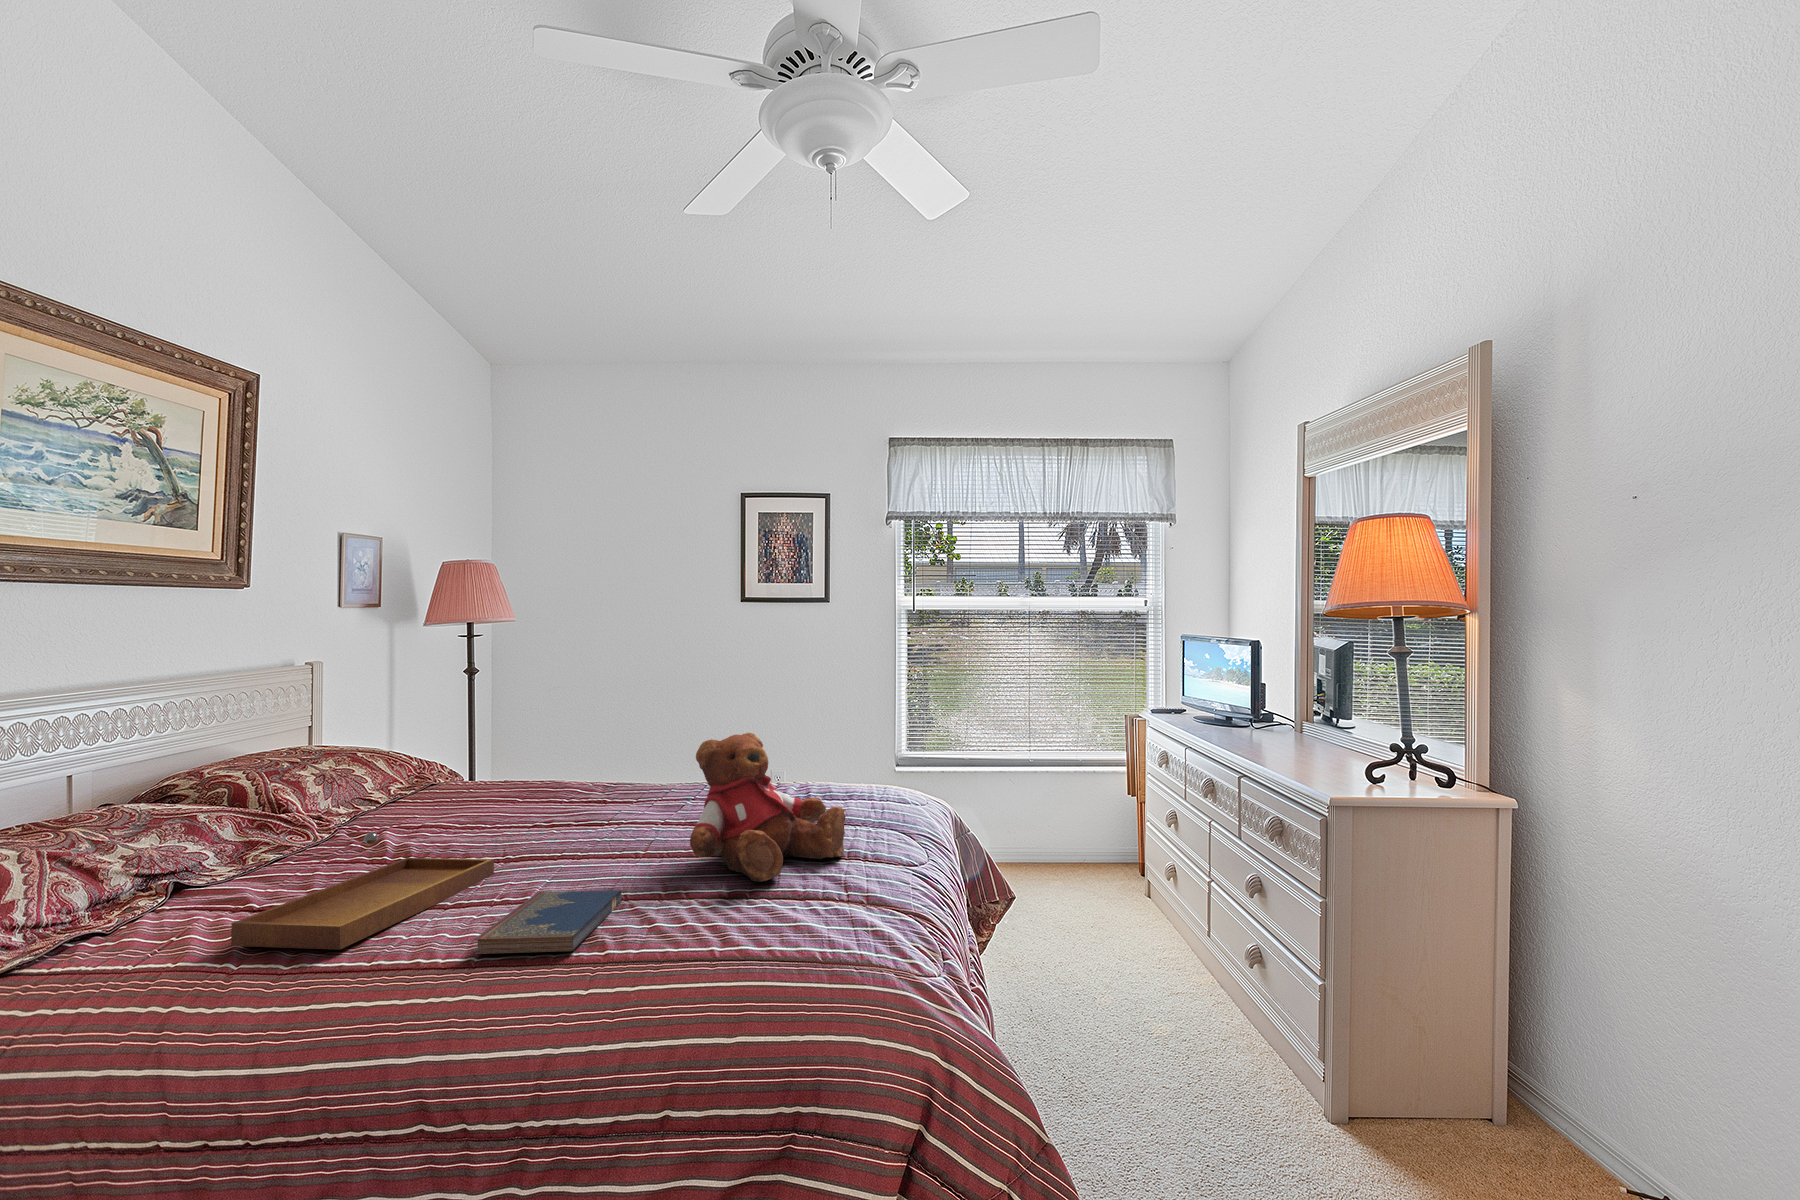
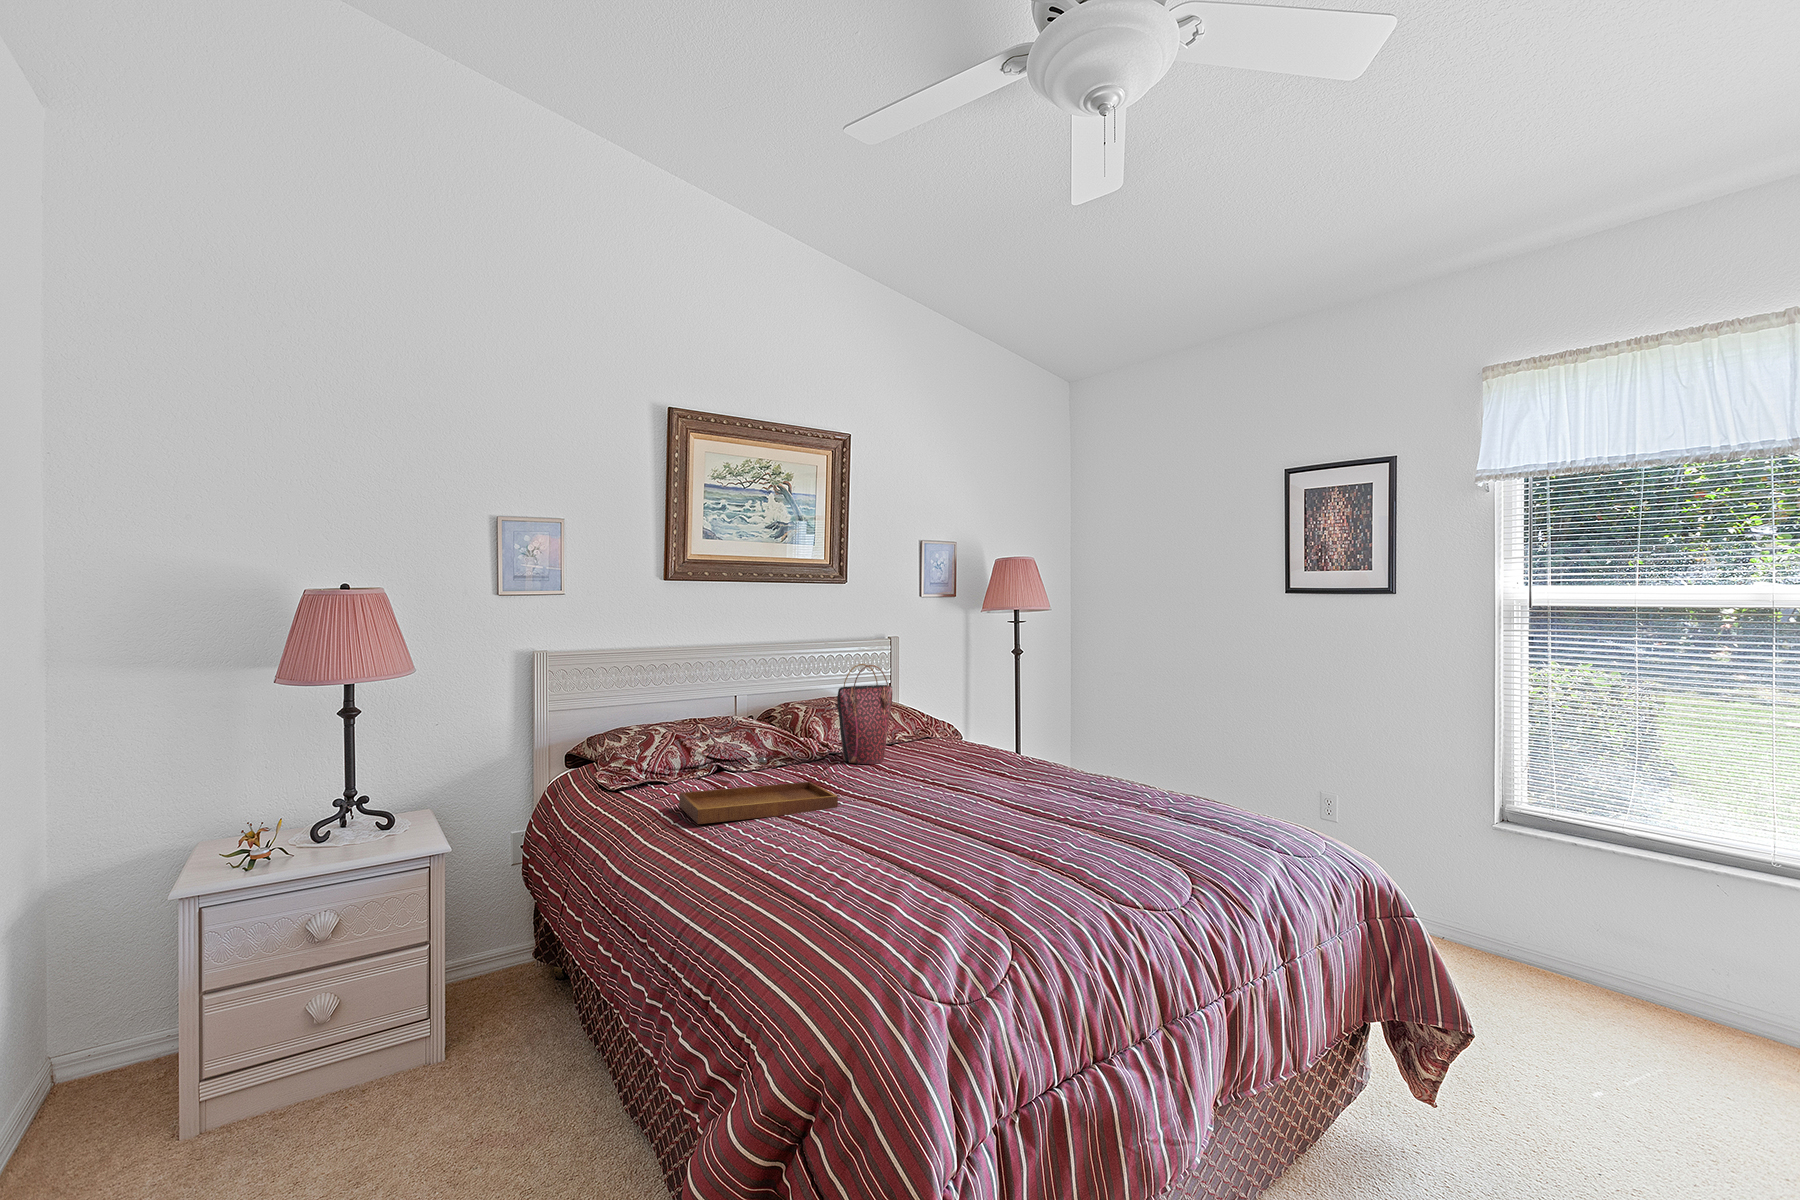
handbag: none [355,695,423,832] -> present [837,664,893,764]
teddy bear: present [690,733,846,882] -> none [904,733,1061,875]
hardcover book: present [474,890,622,954] -> none [725,826,848,869]

